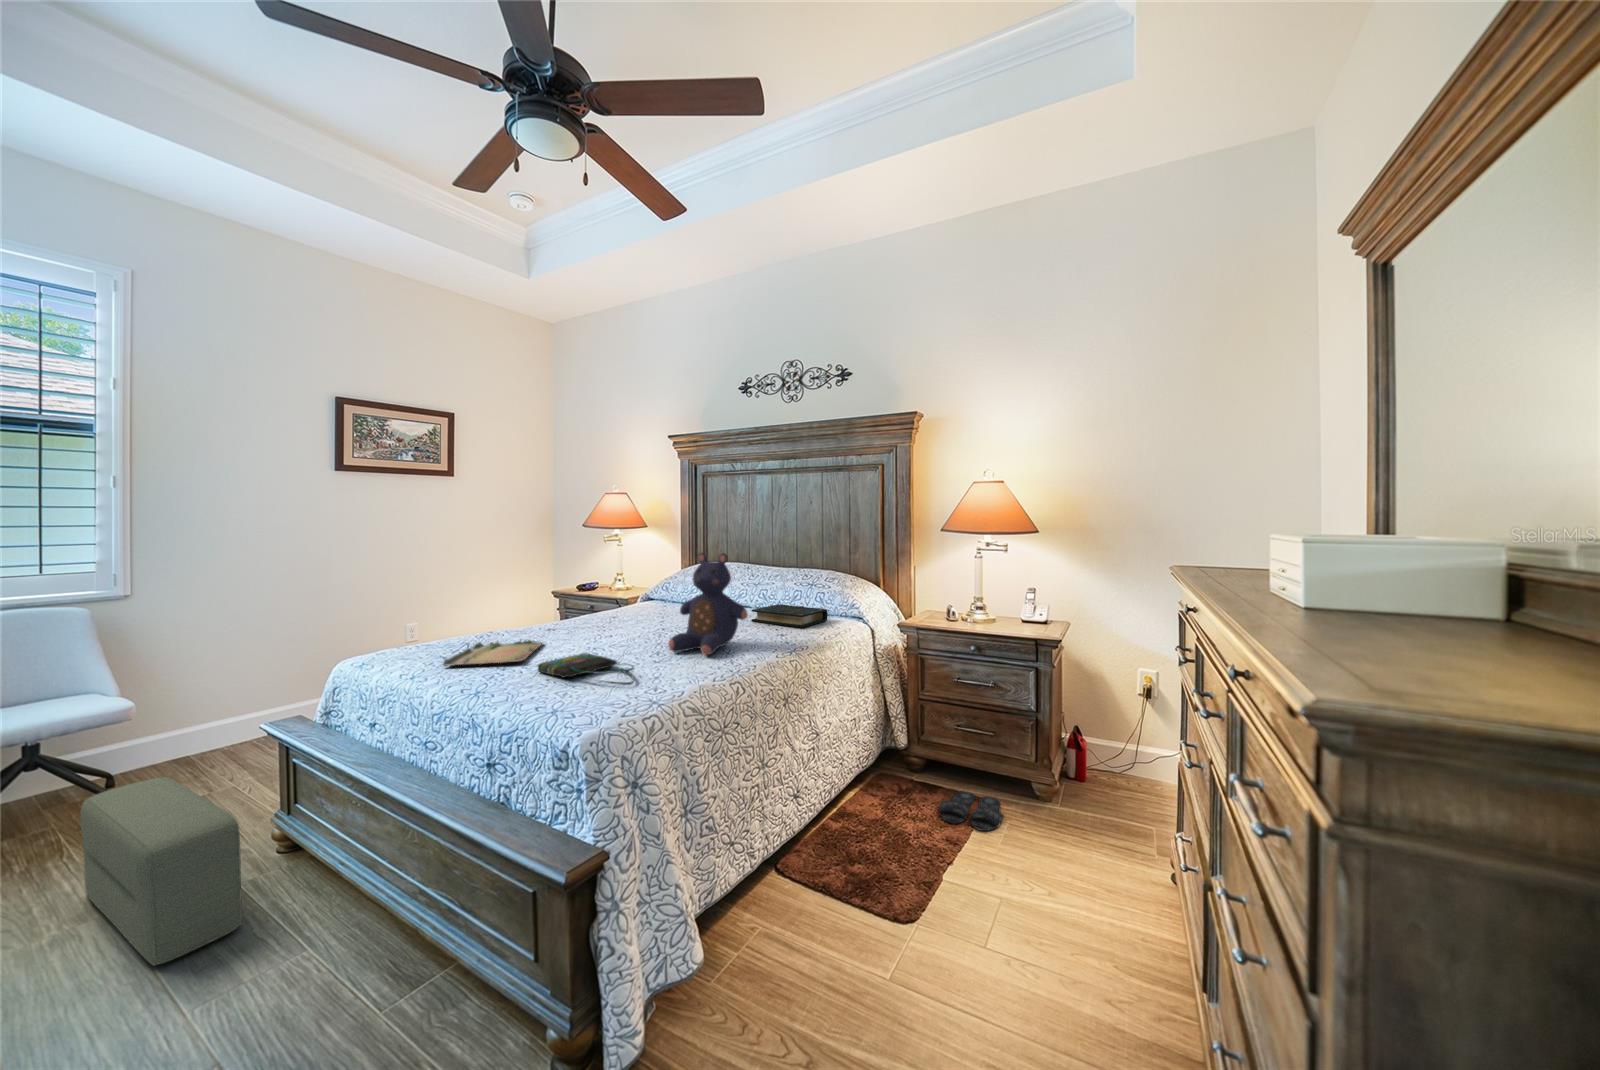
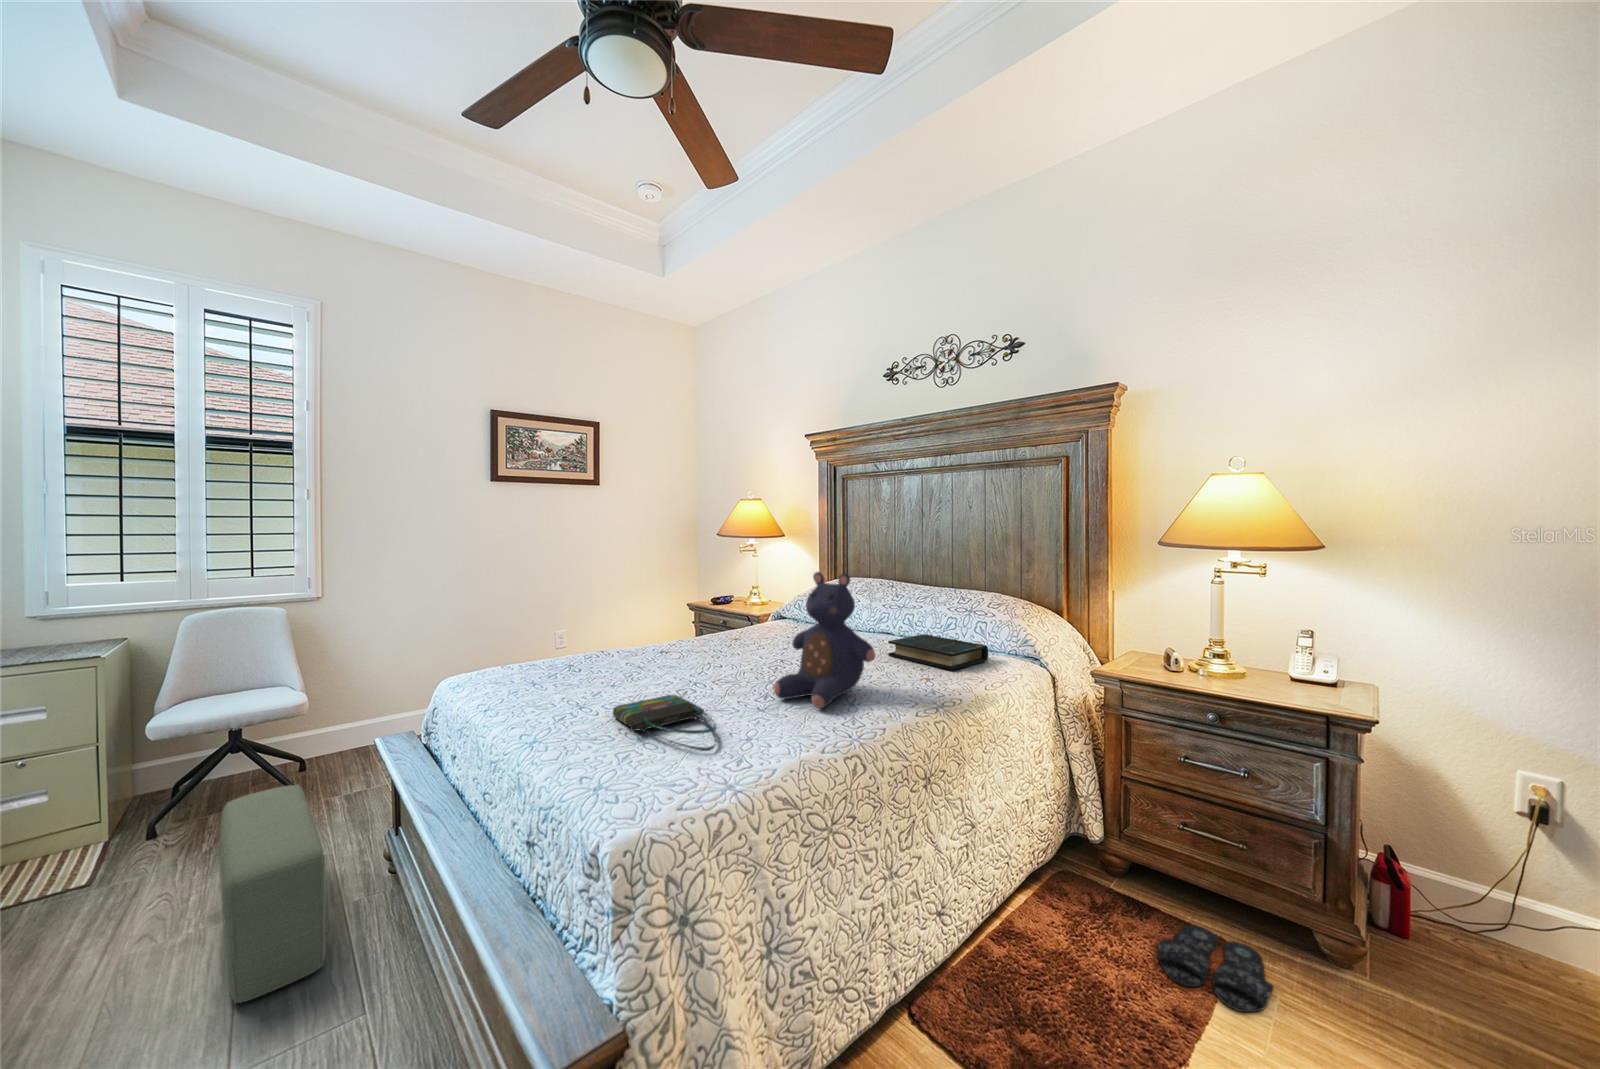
tray: present [443,640,543,666] -> none [520,662,641,700]

